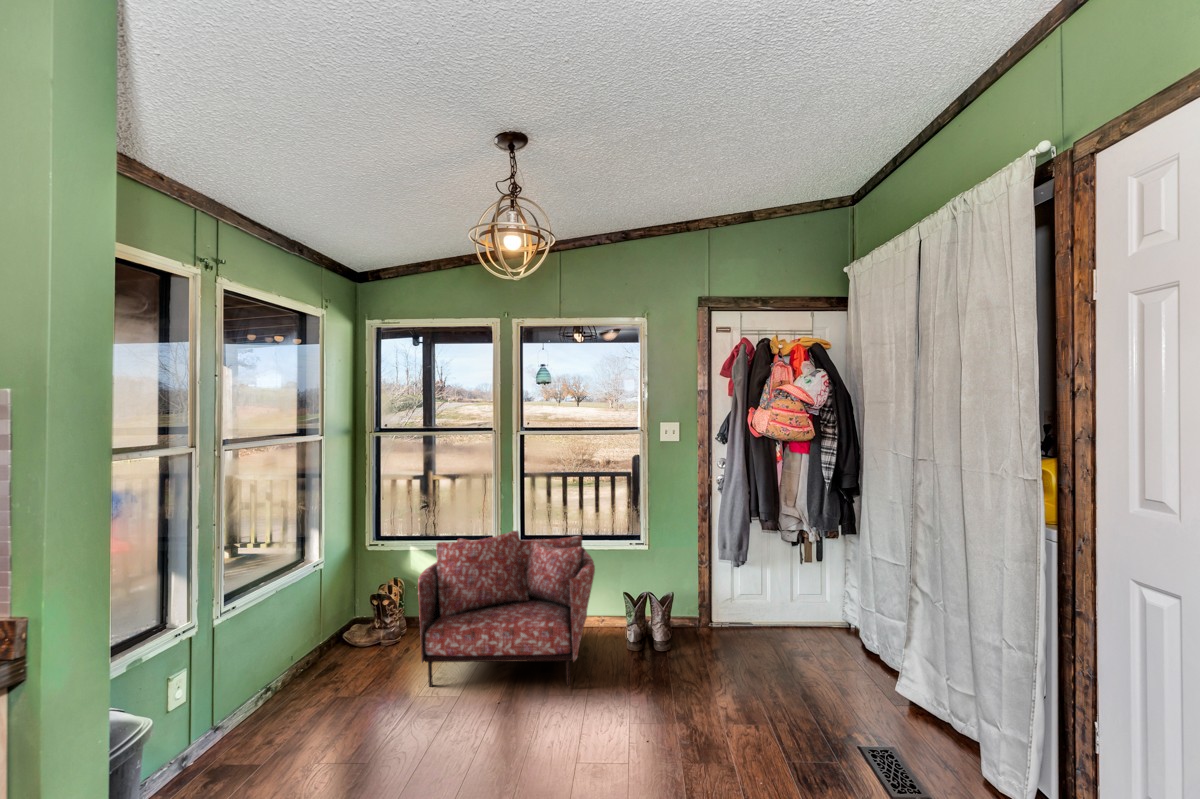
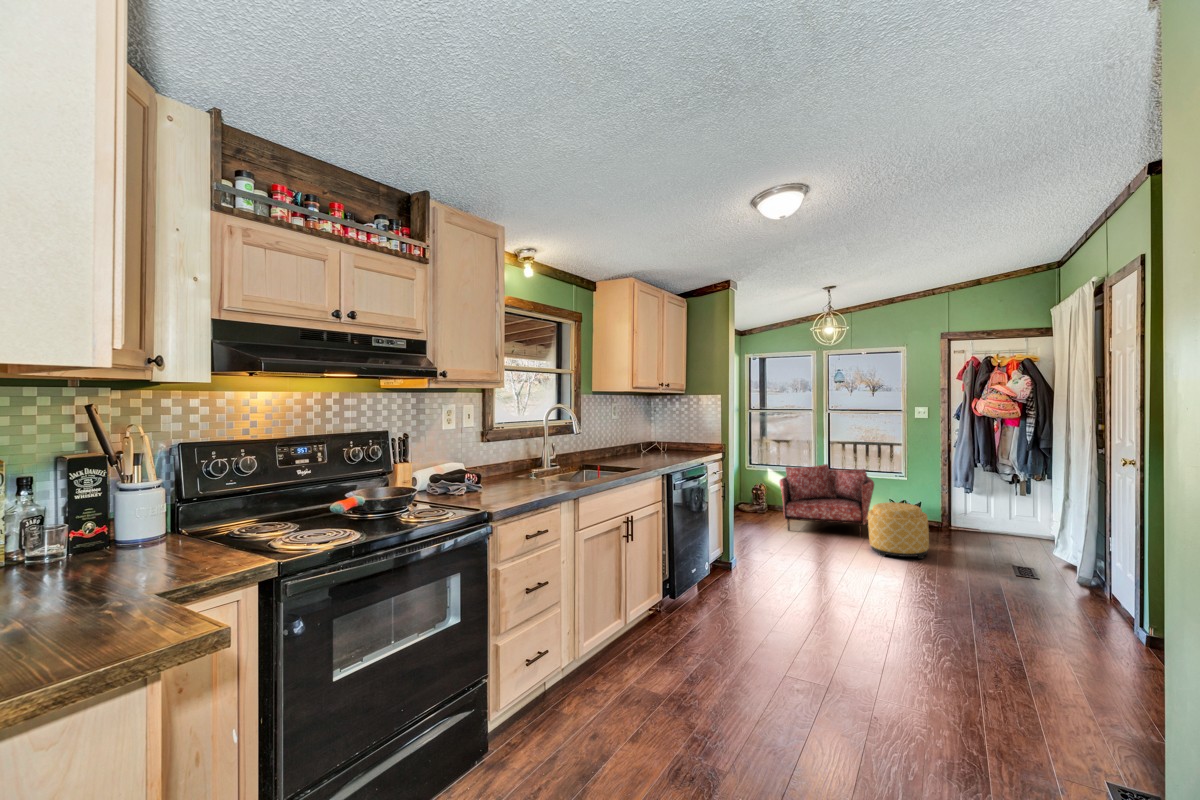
ottoman: none [579,617,694,762] -> present [868,502,929,559]

